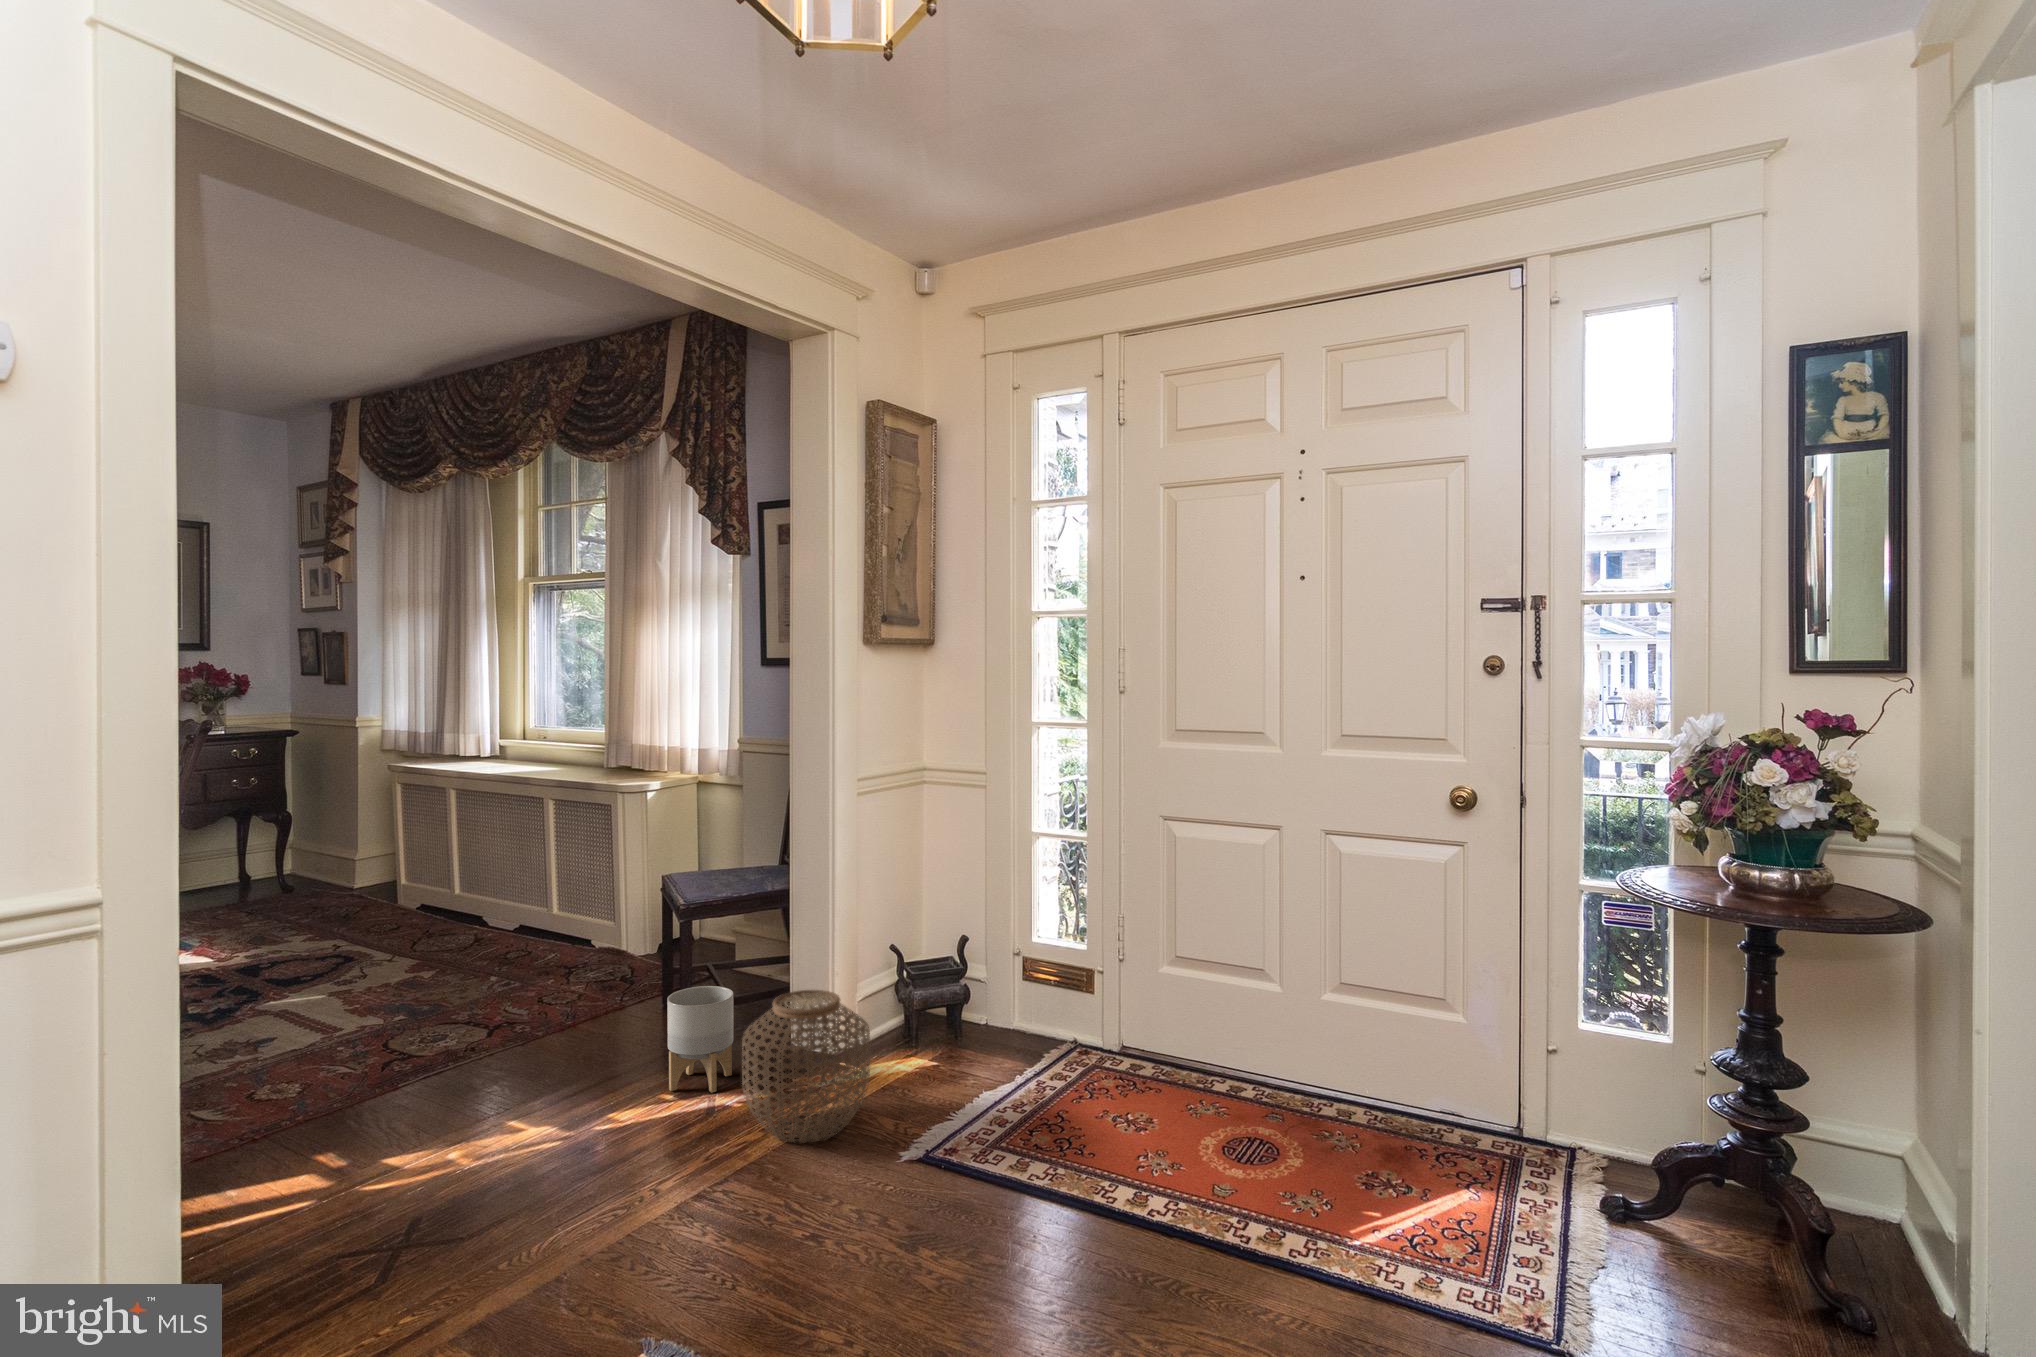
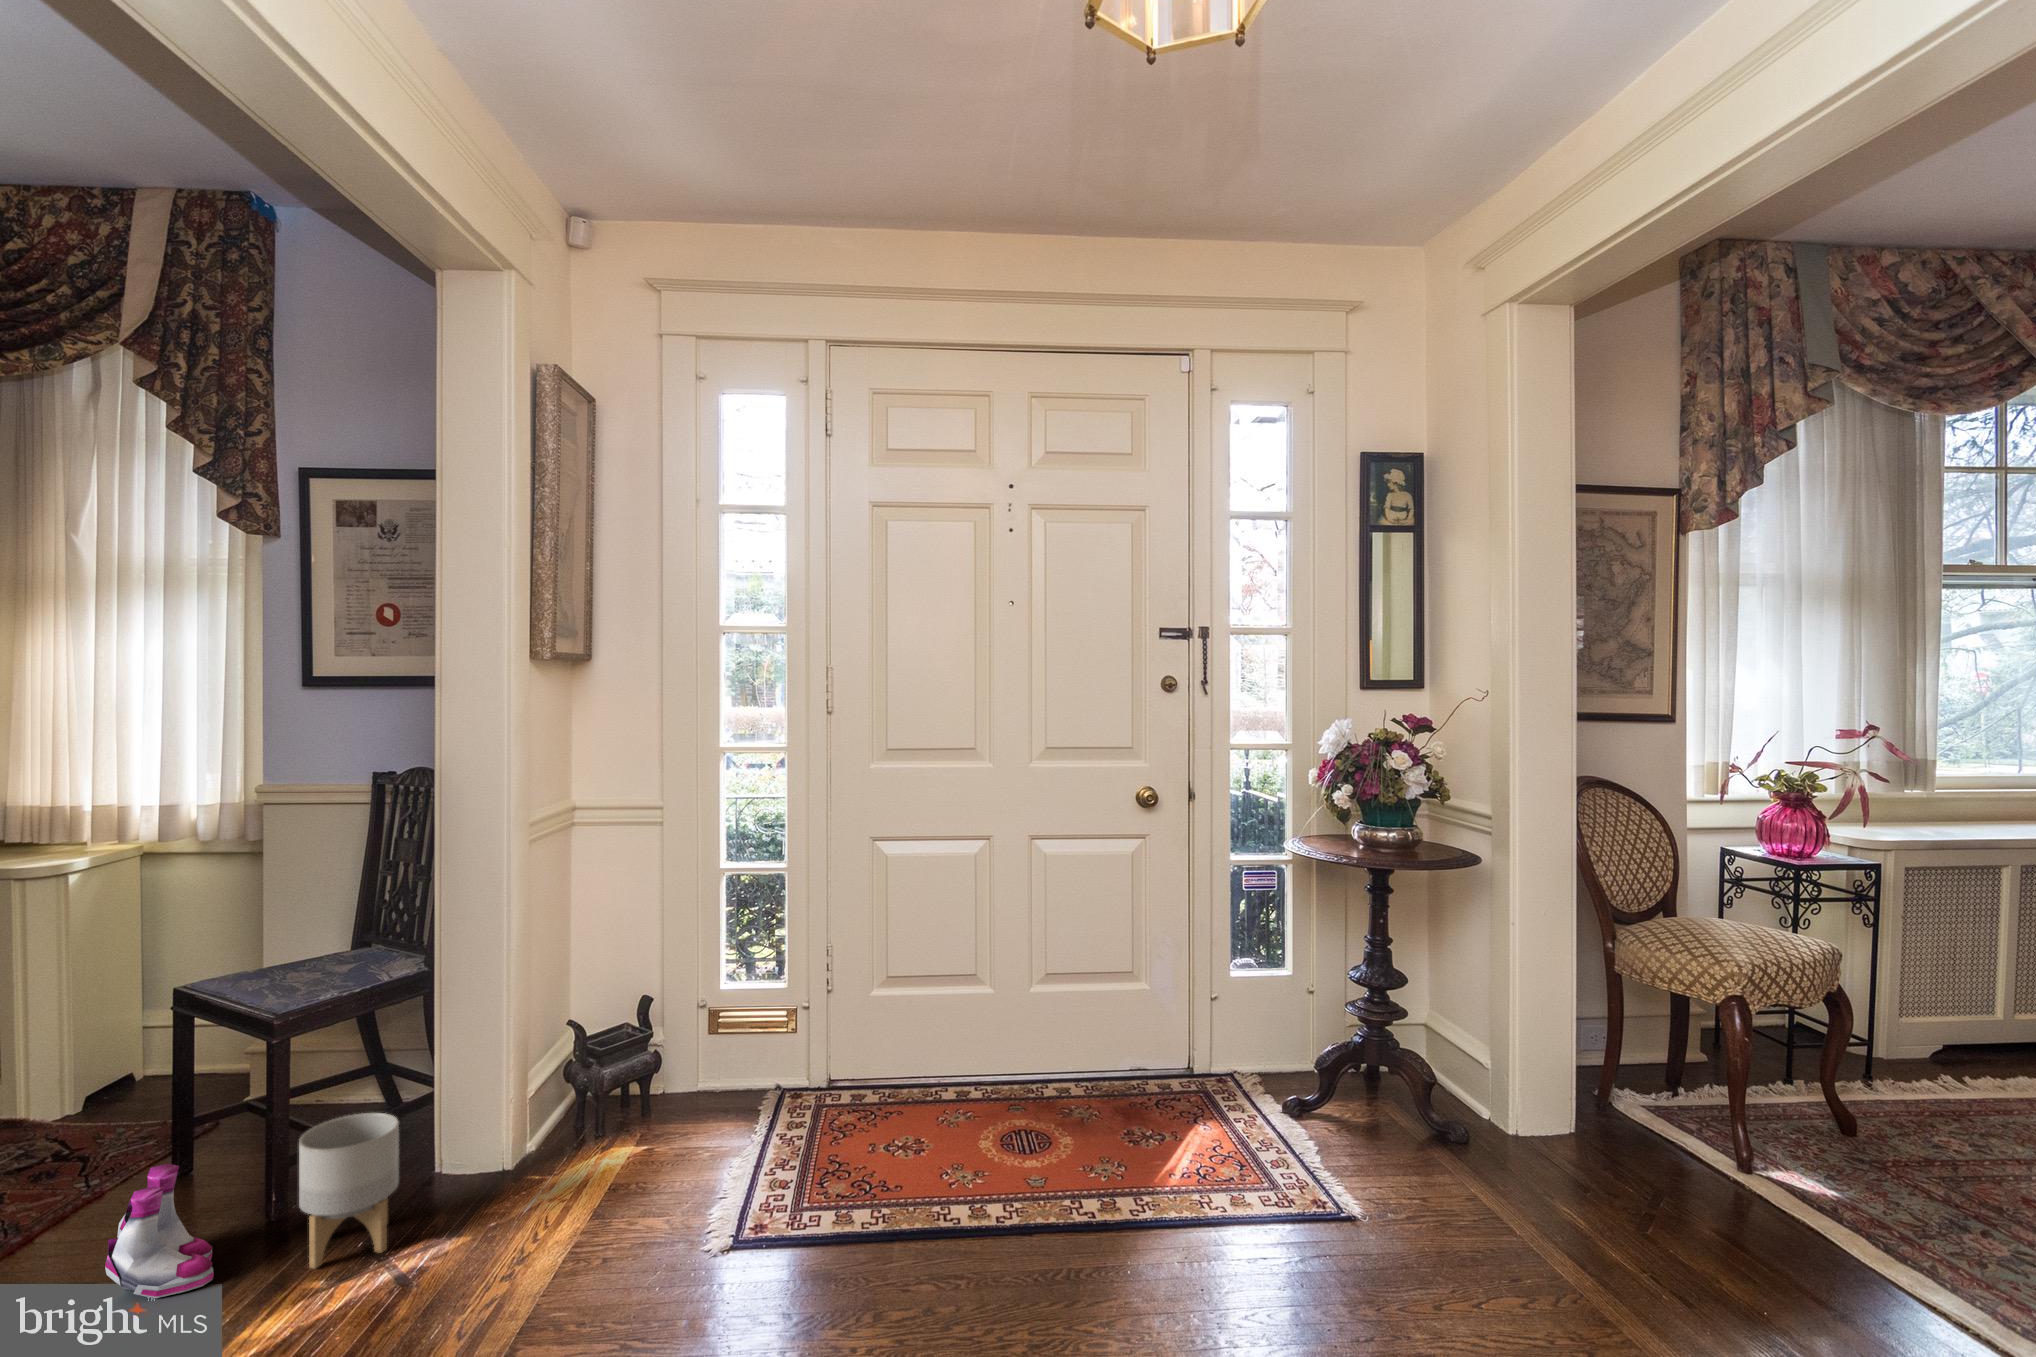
woven basket: present [742,990,870,1143] -> none [476,1083,642,1278]
boots: none [568,995,632,1084] -> present [105,1164,214,1298]

